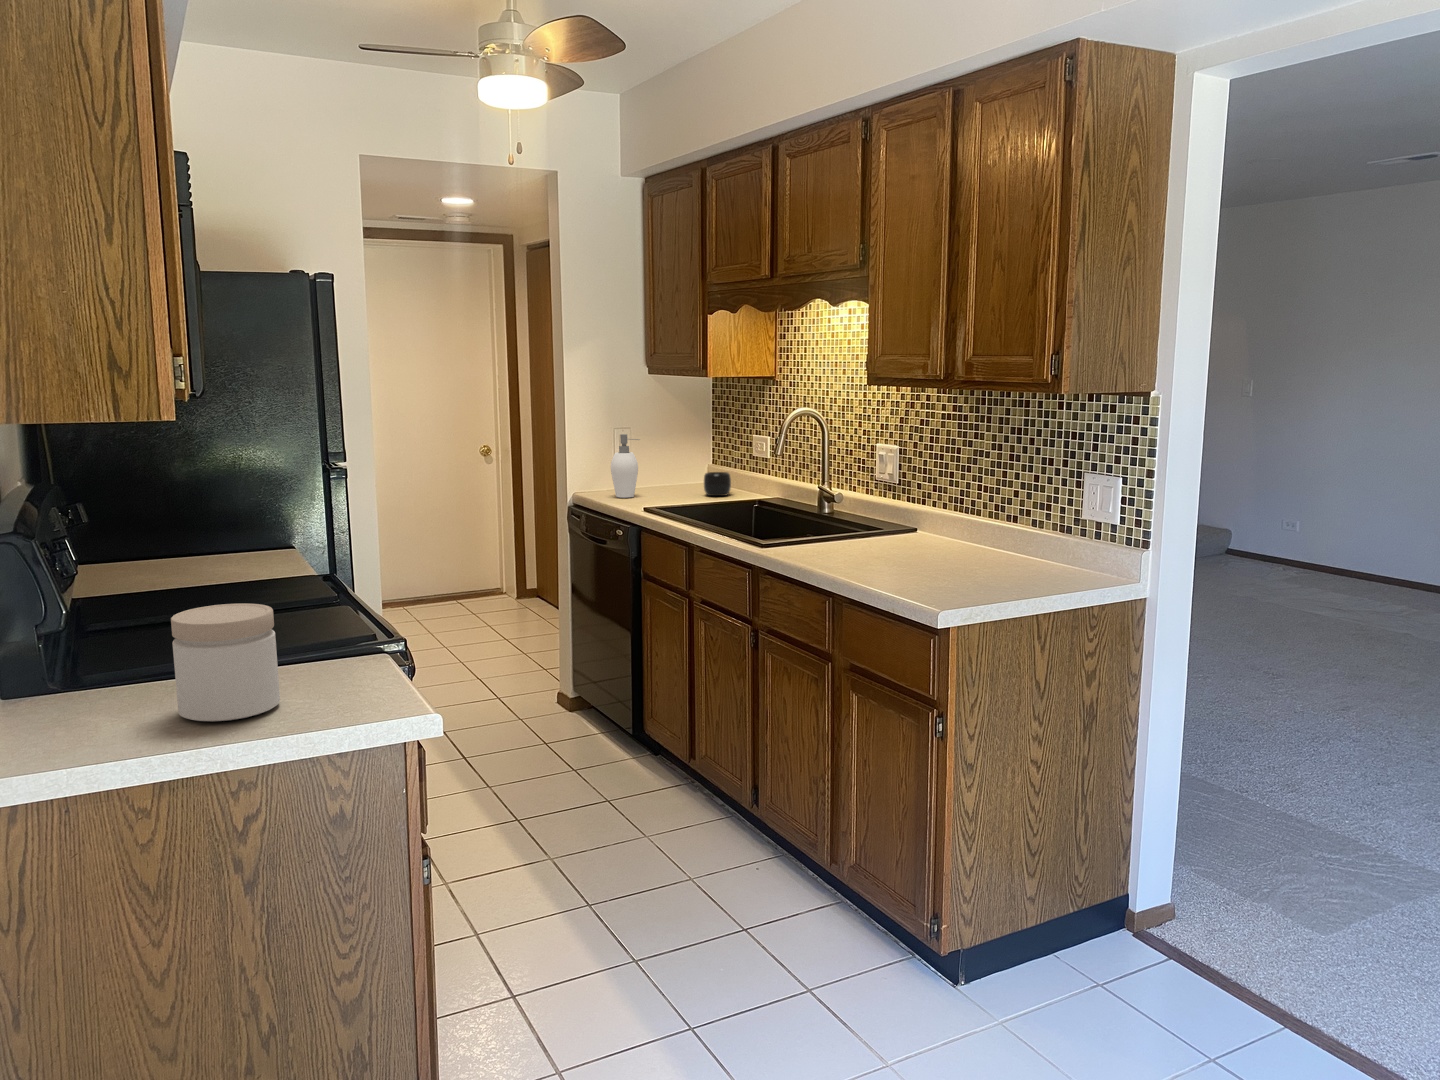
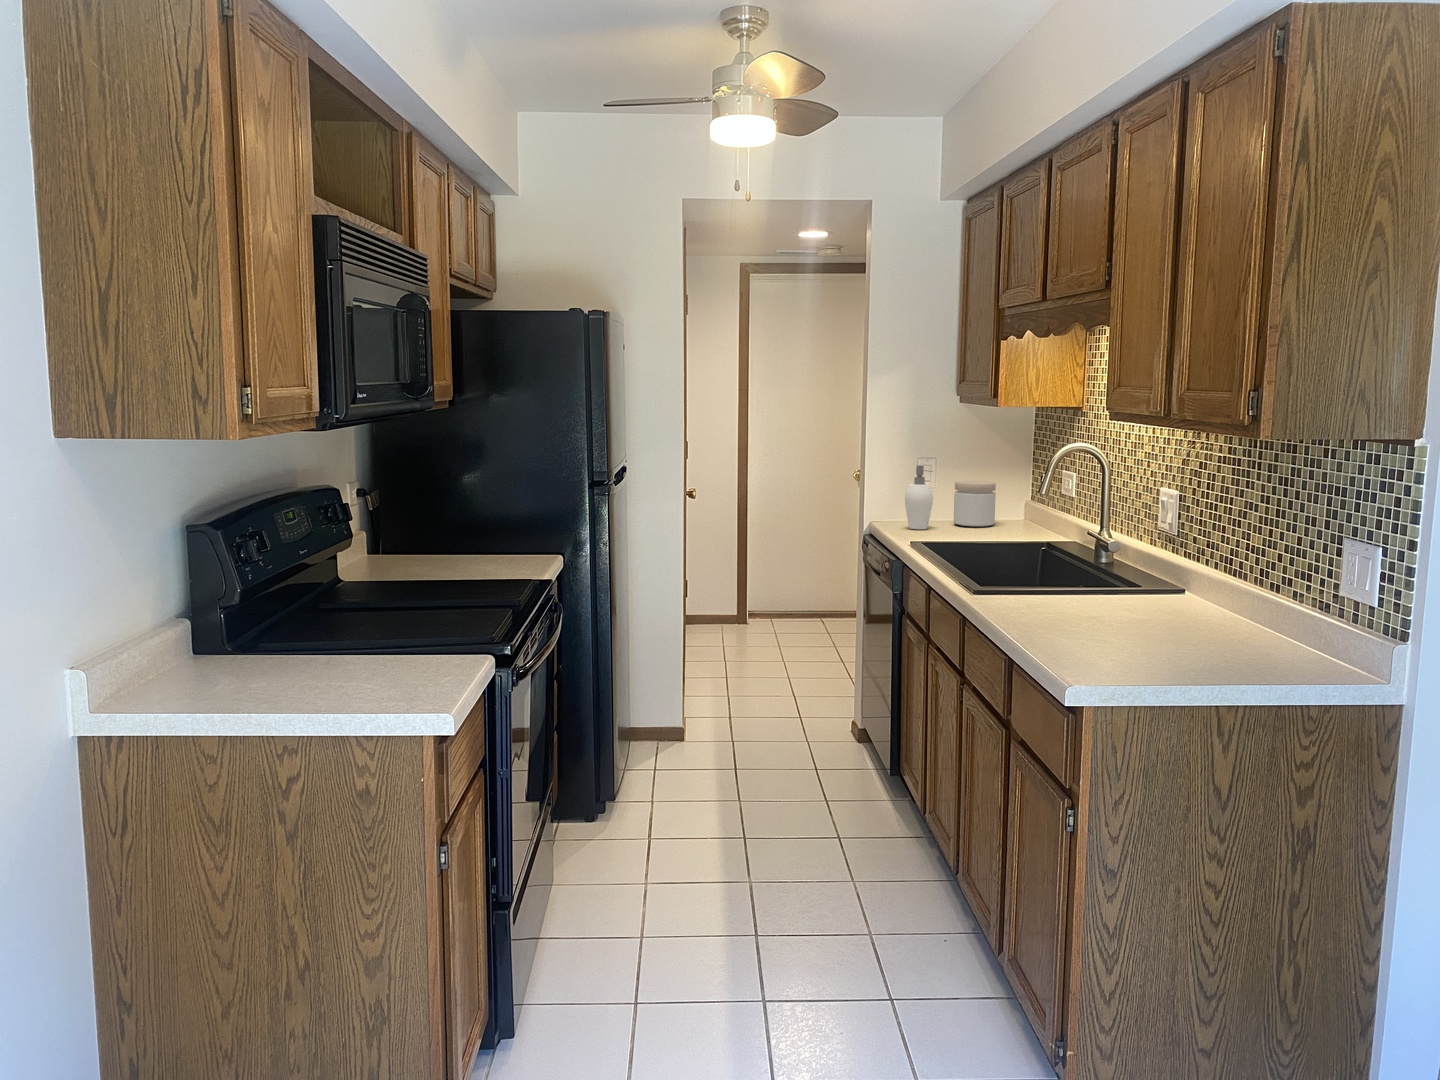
mug: present [704,472,731,496] -> none [998,509,1031,535]
jar: present [171,604,280,721] -> present [954,481,996,526]

